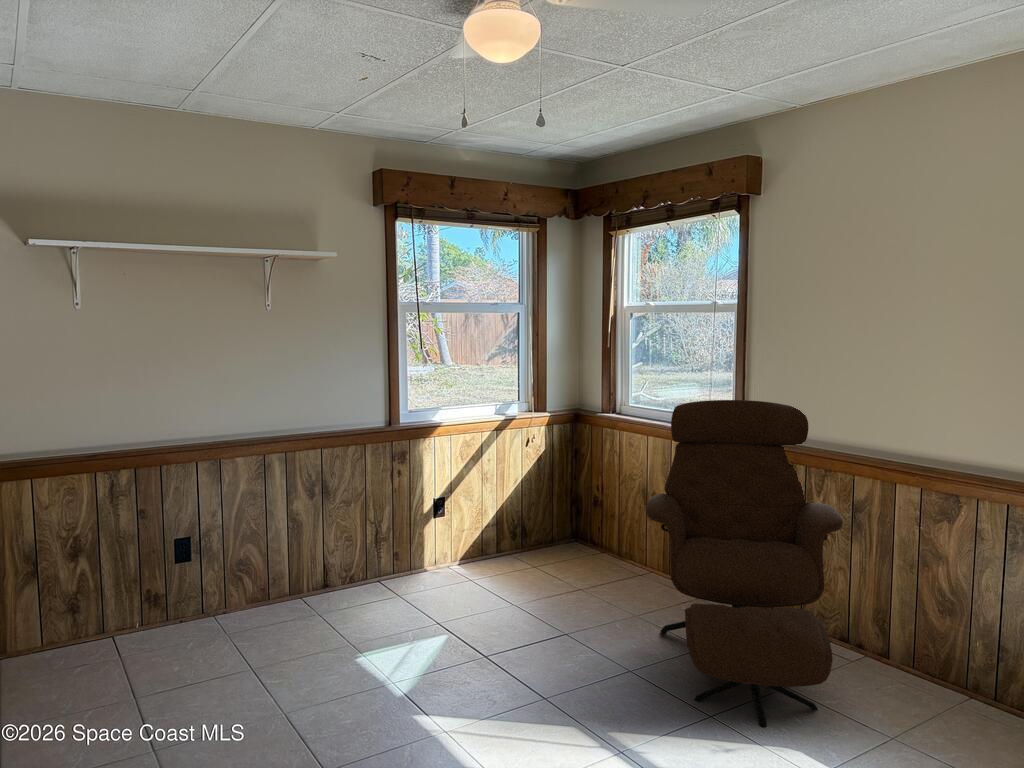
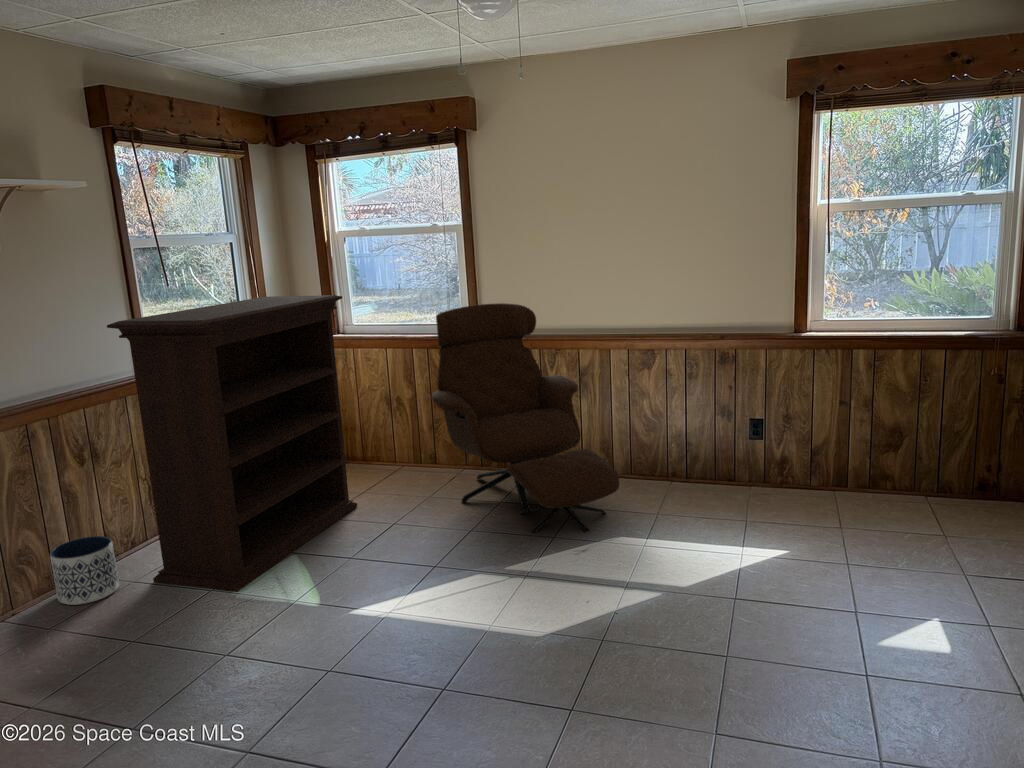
bookshelf: none [315,366,564,654] -> present [107,295,357,592]
planter: none [254,561,306,621] -> present [50,536,119,605]

